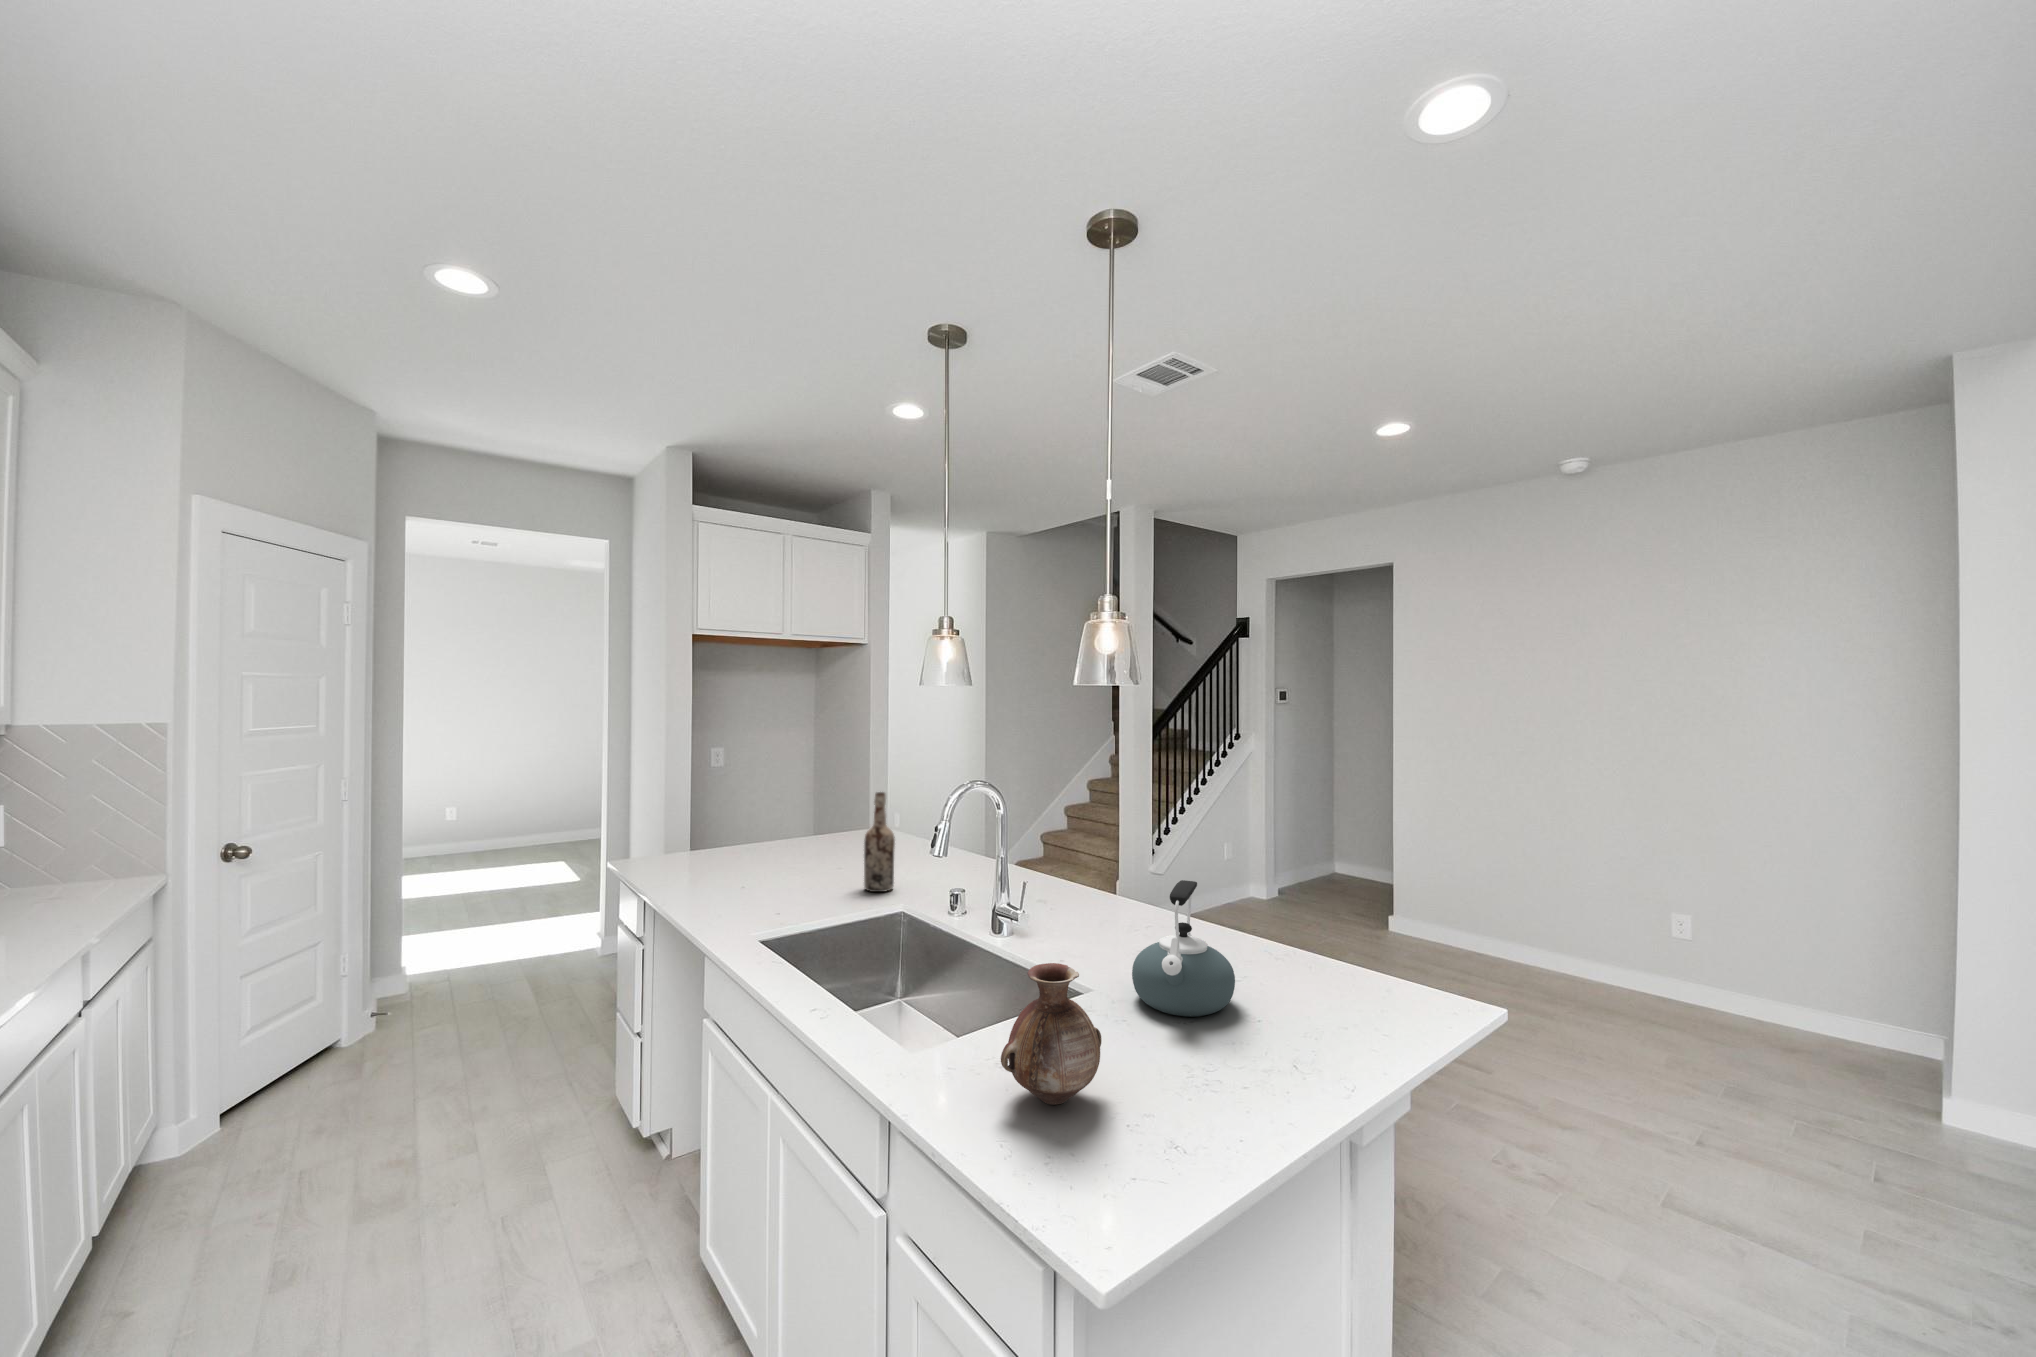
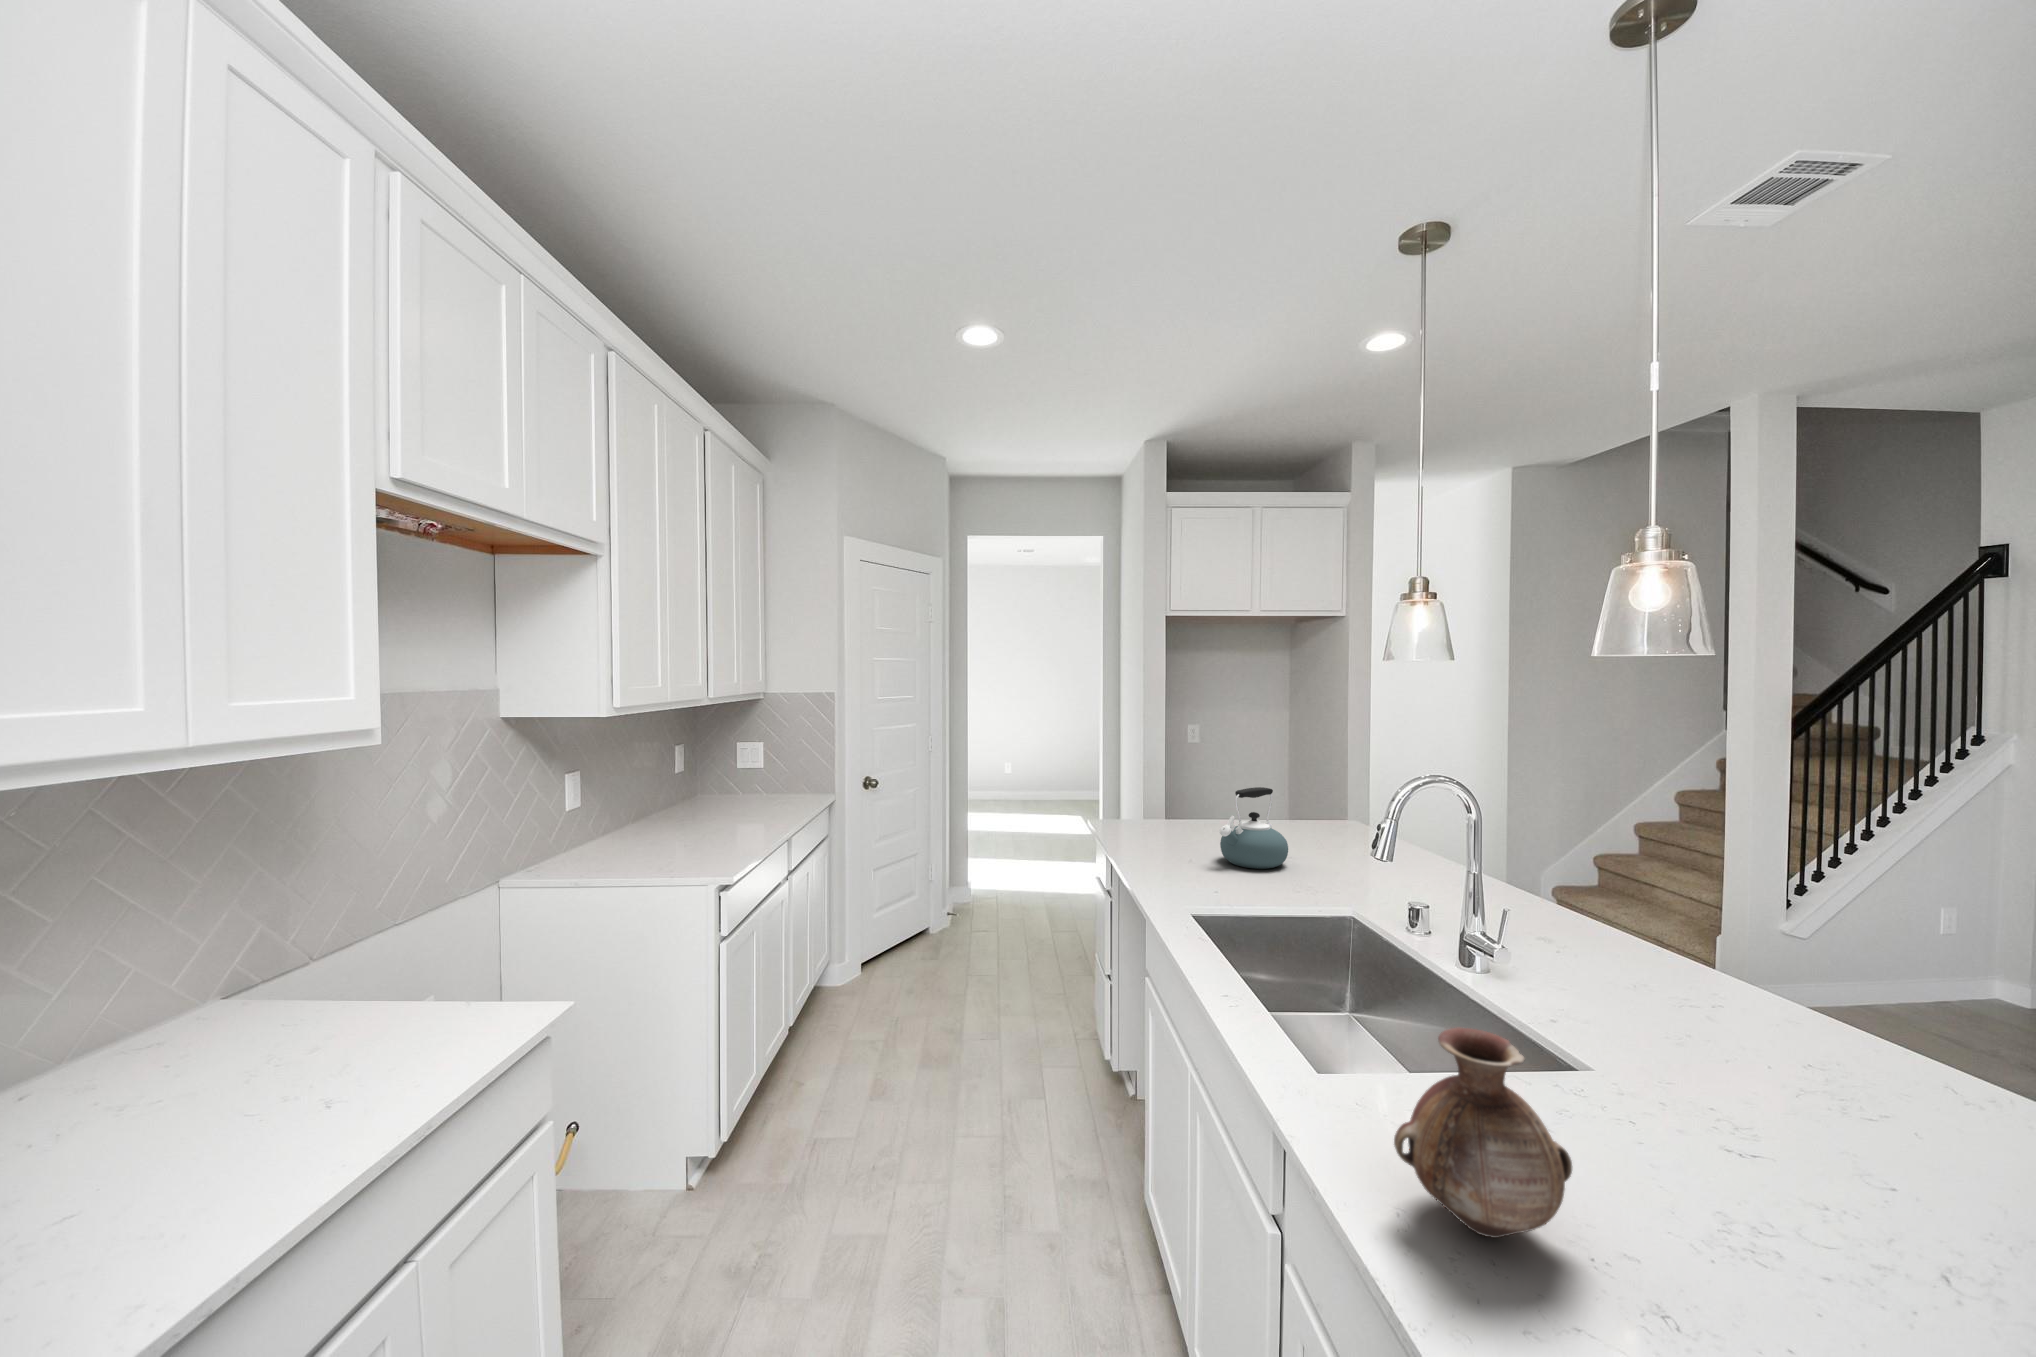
wine bottle: present [864,792,895,892] -> none [1314,779,1349,889]
kettle: present [1132,880,1235,1017] -> present [1219,787,1288,869]

